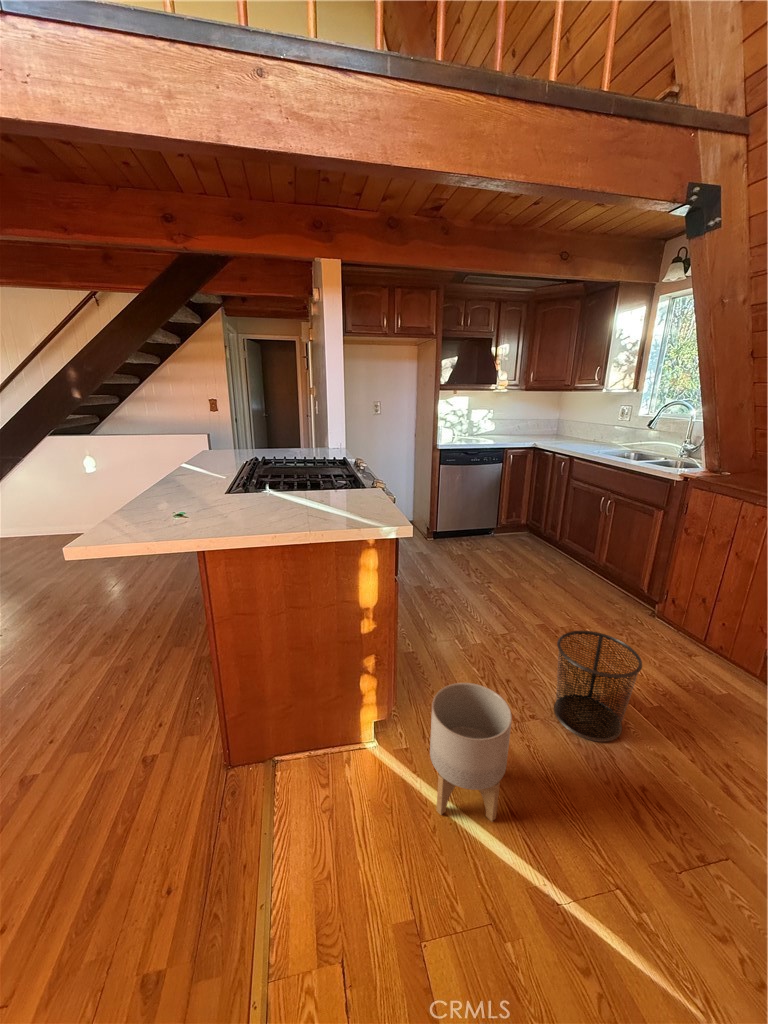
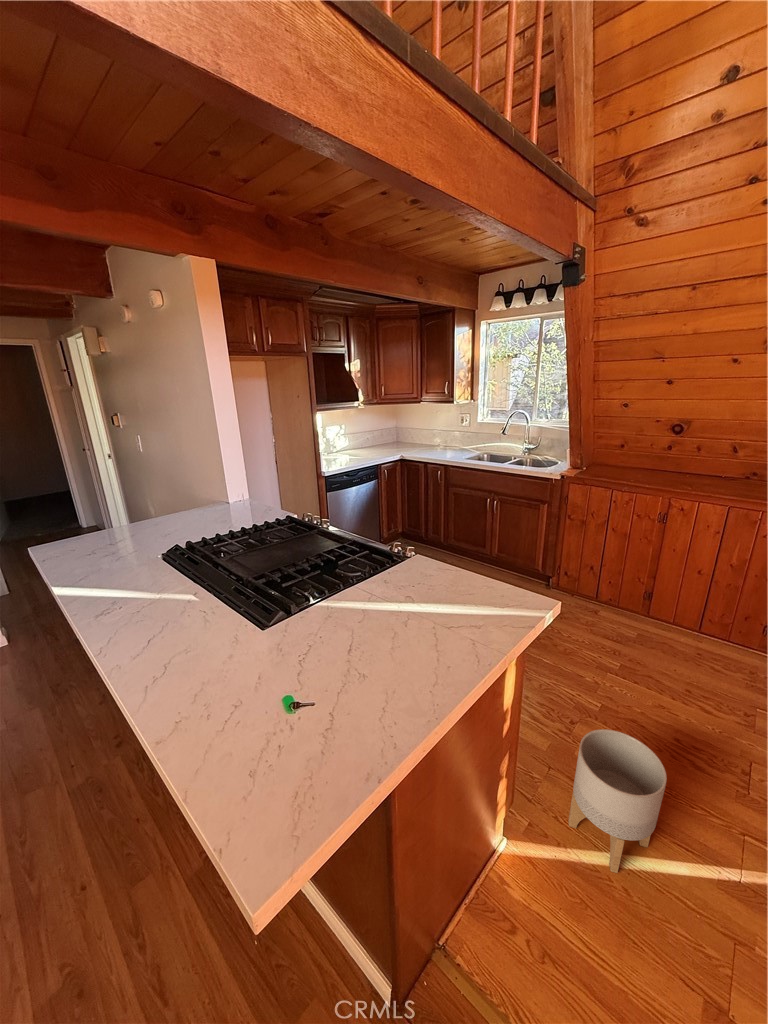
waste bin: present [554,631,642,741] -> none [572,629,648,723]

